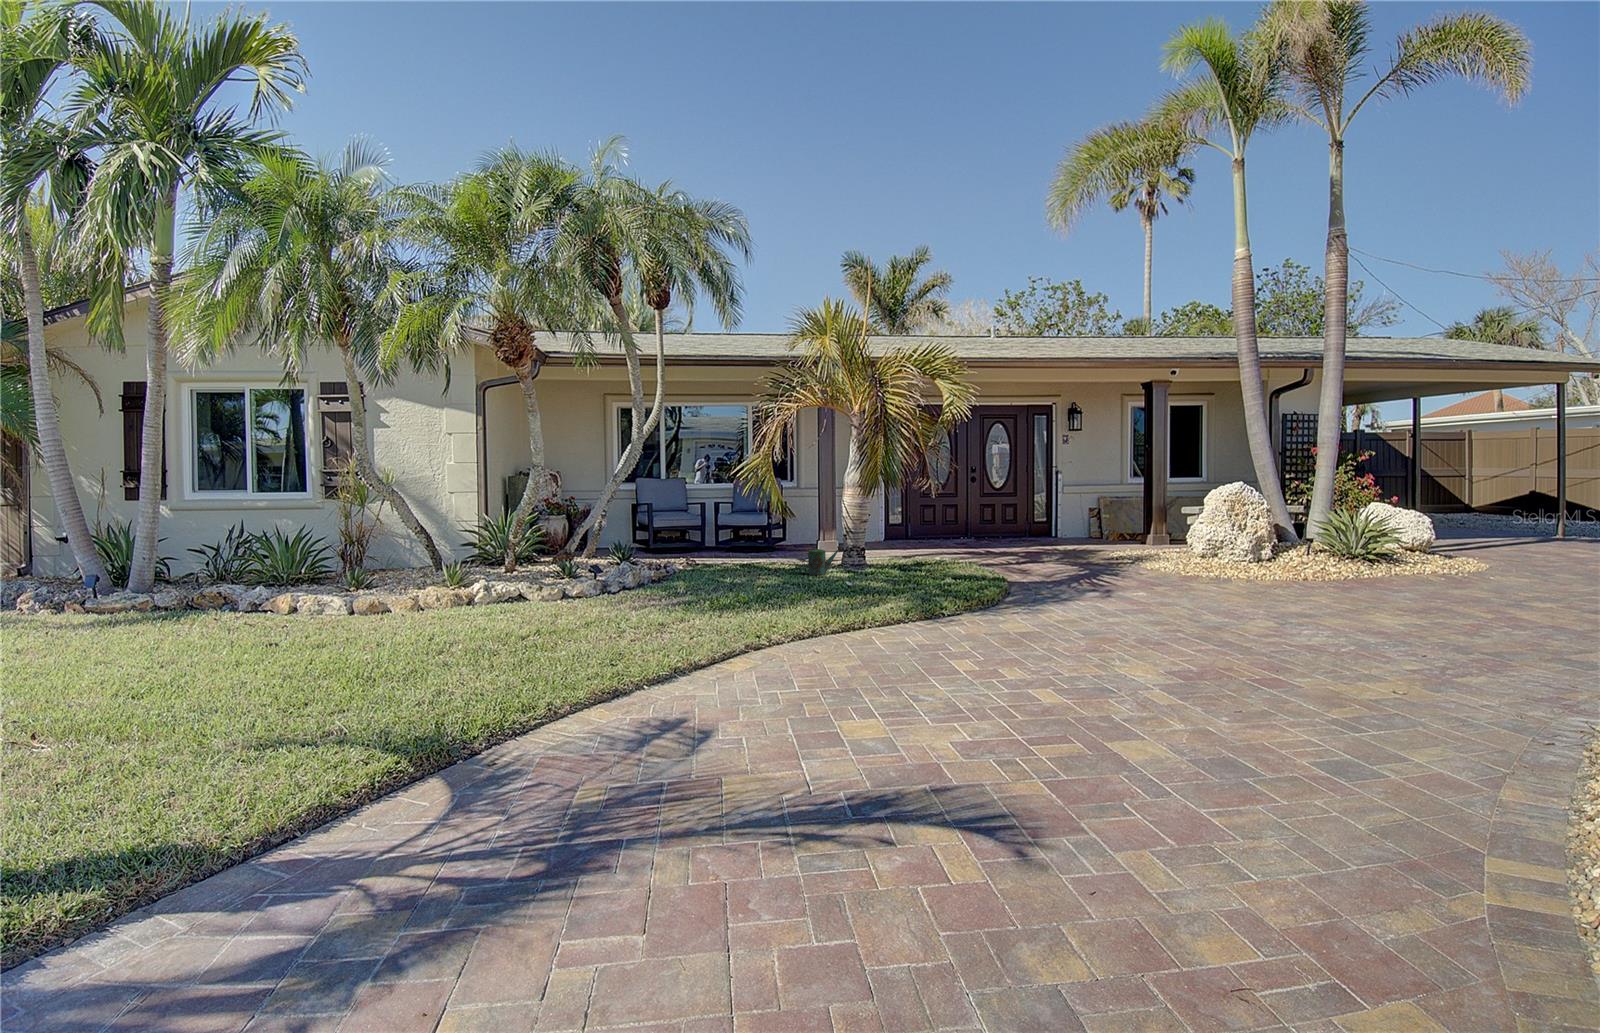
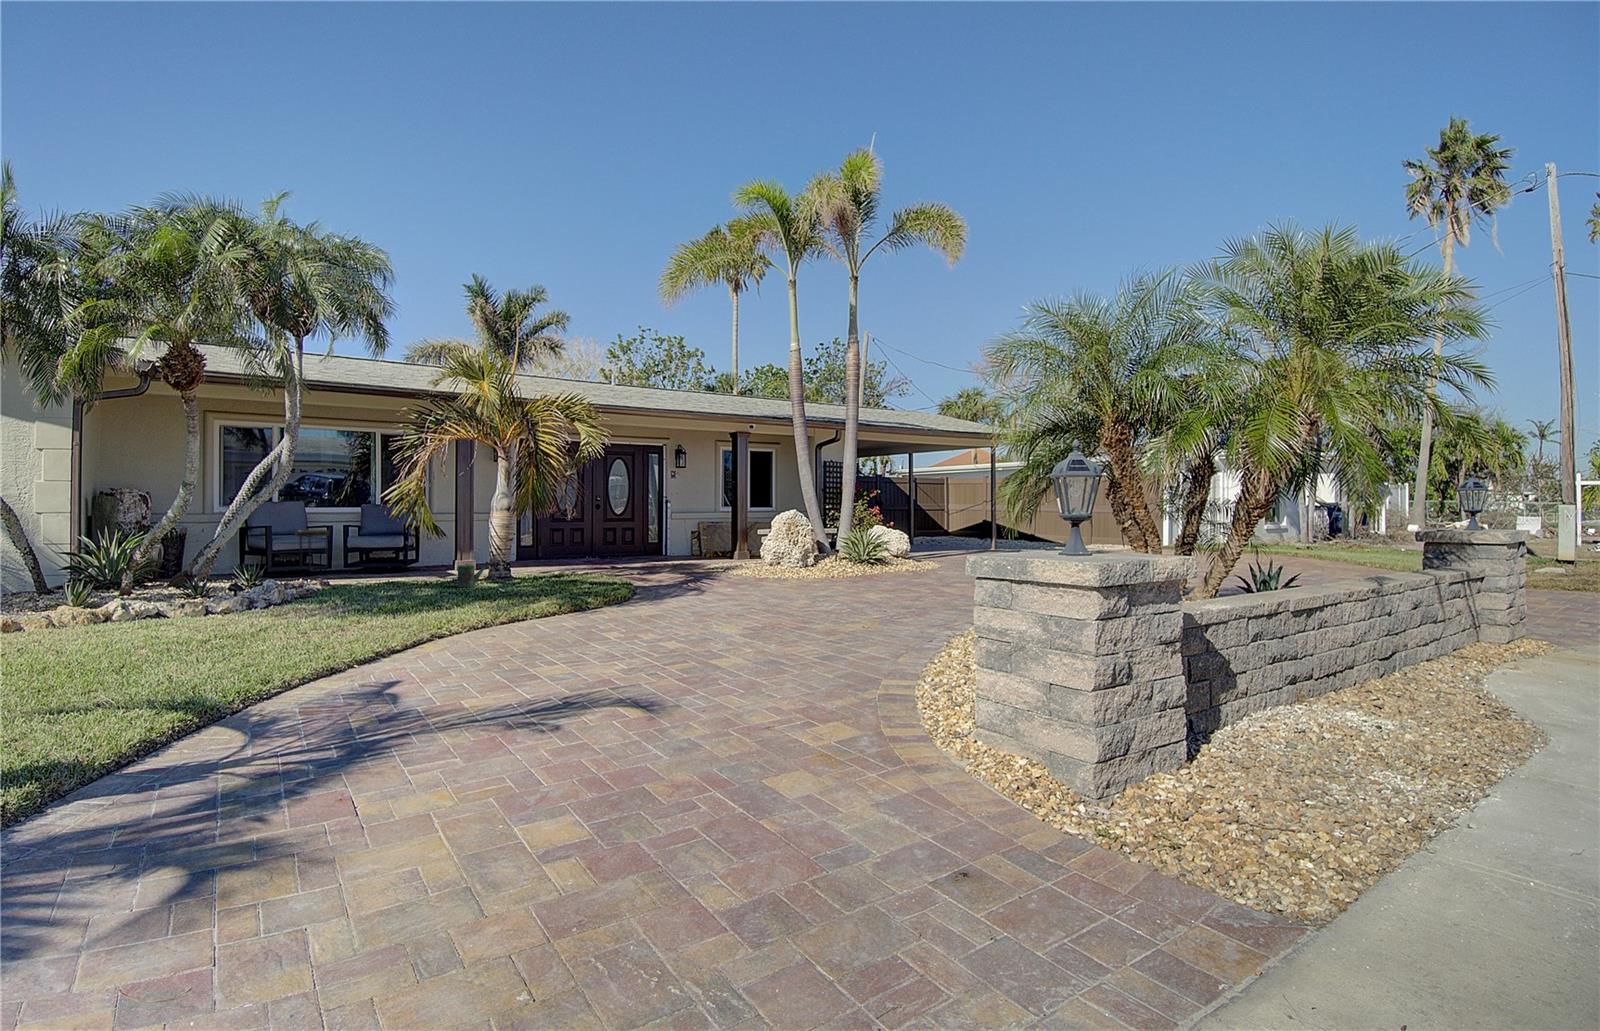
side table: none [671,509,700,550] -> present [295,530,329,571]

